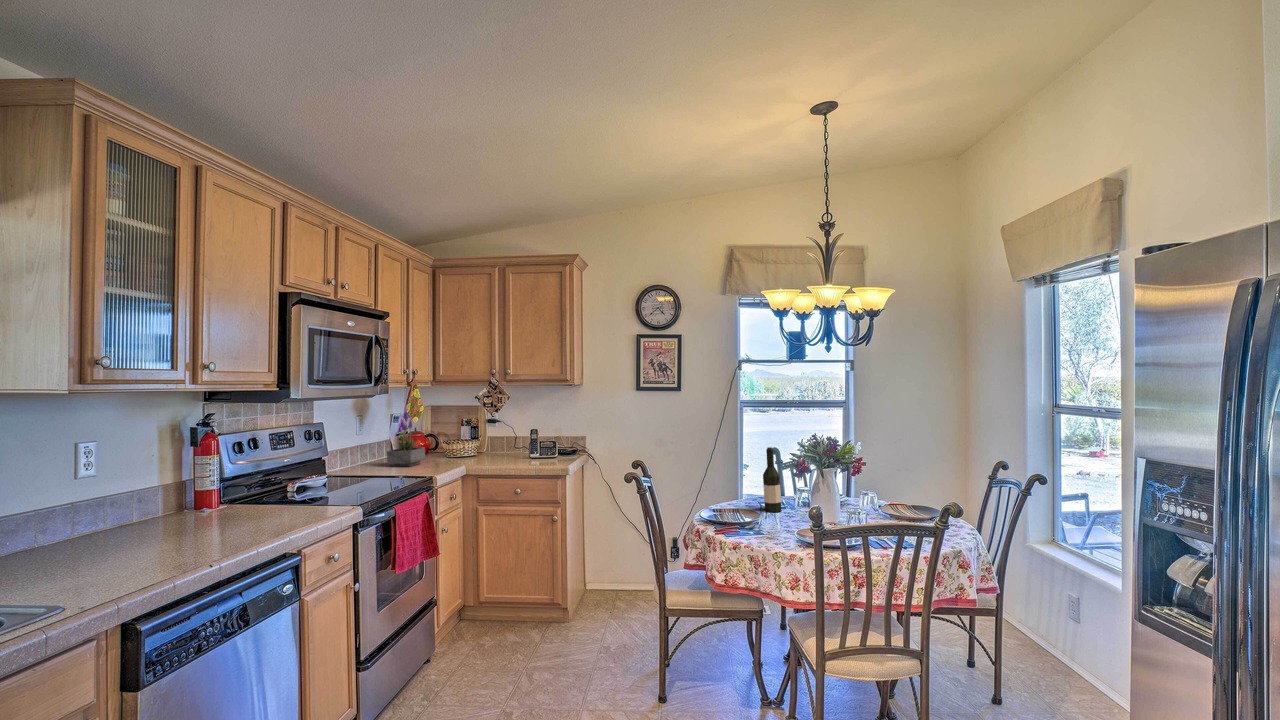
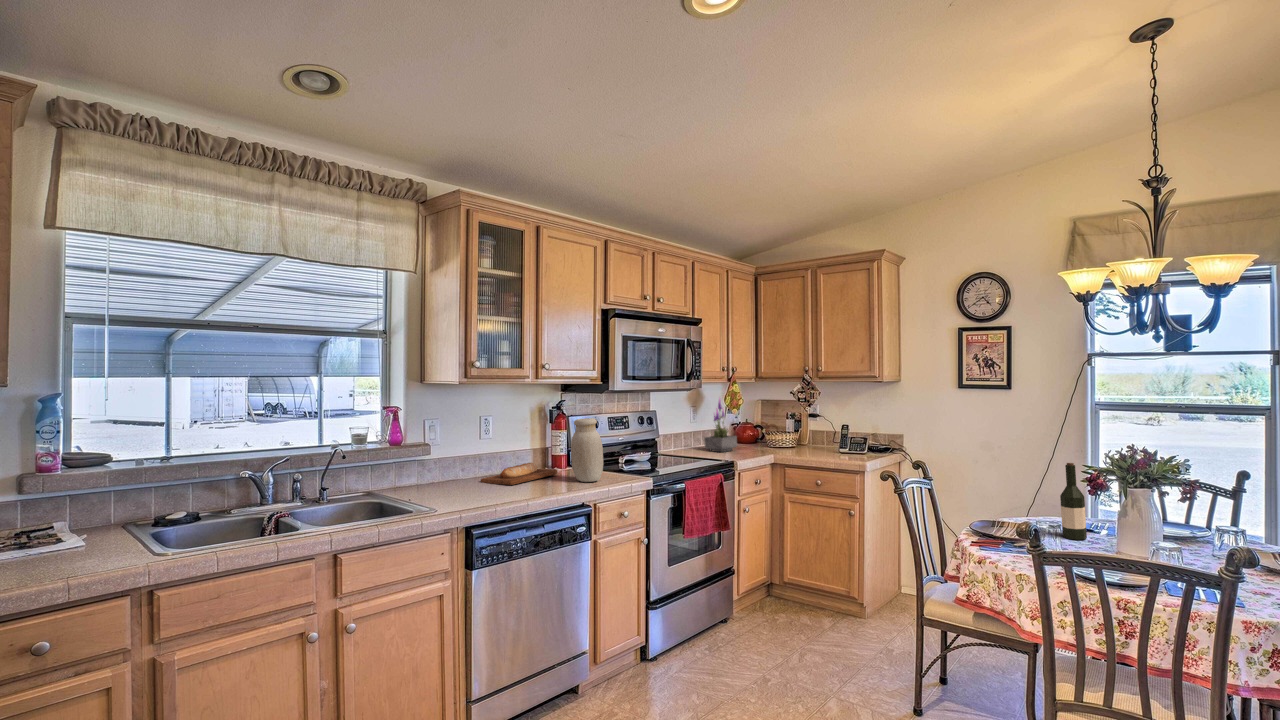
jar: none [239,435,293,526] -> present [571,418,603,482]
bread loaf: none [57,509,207,555] -> present [481,463,558,485]

